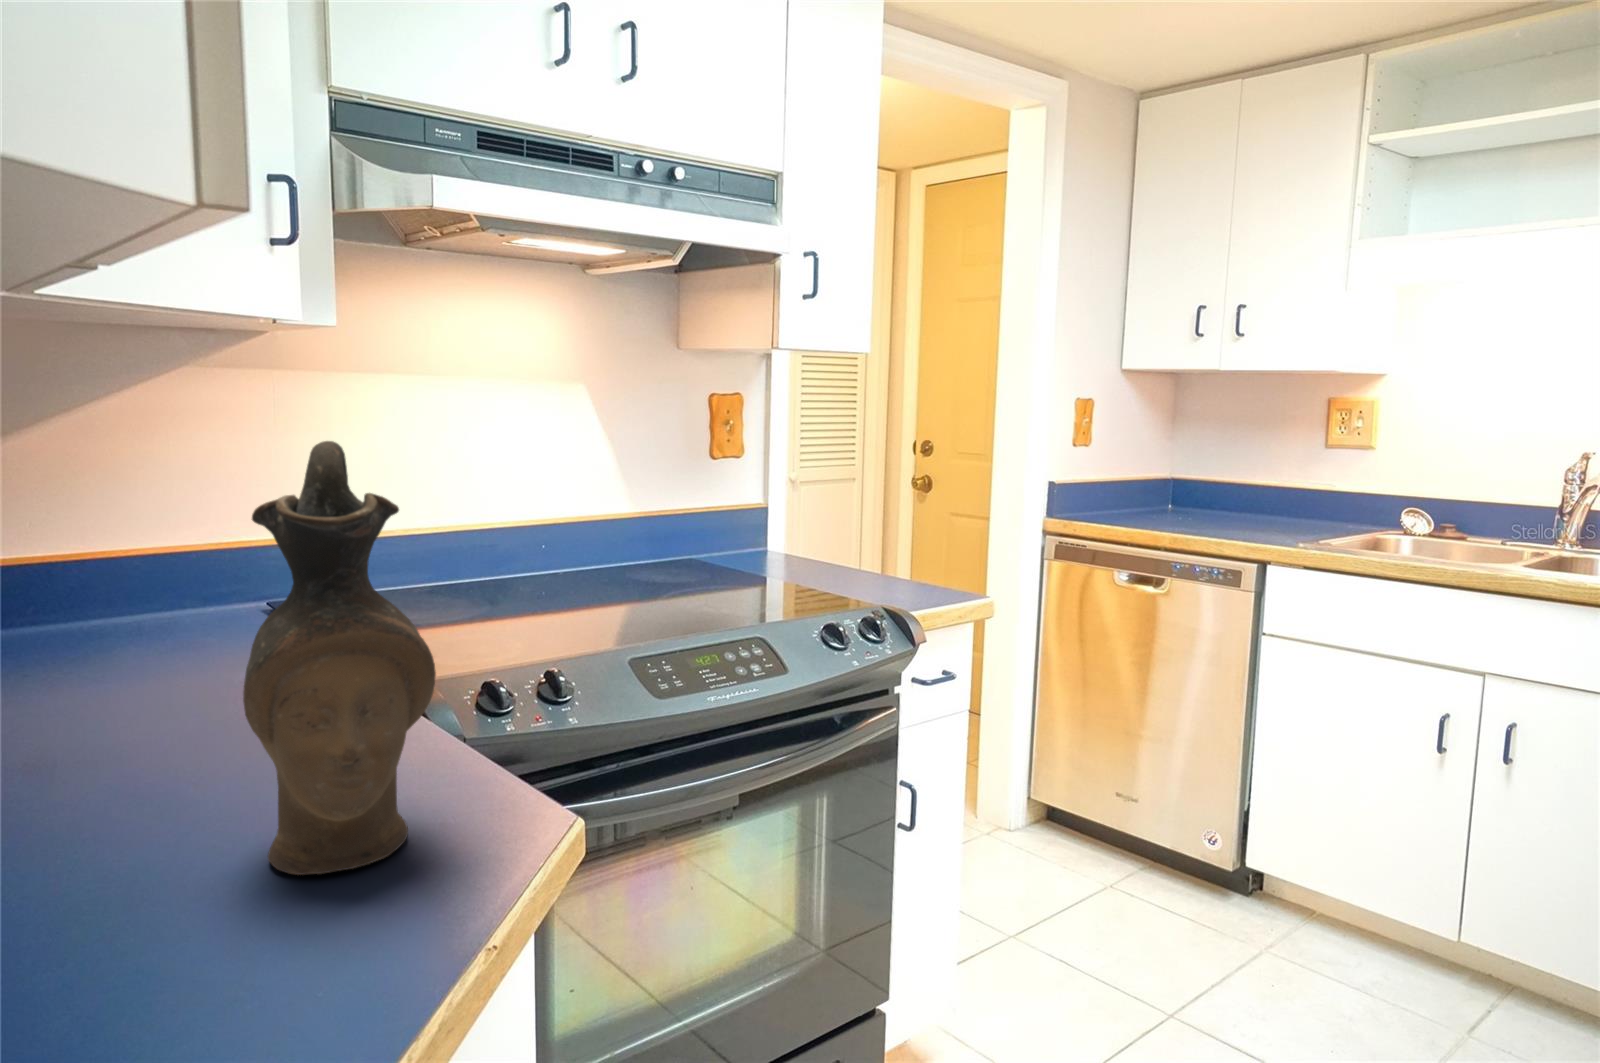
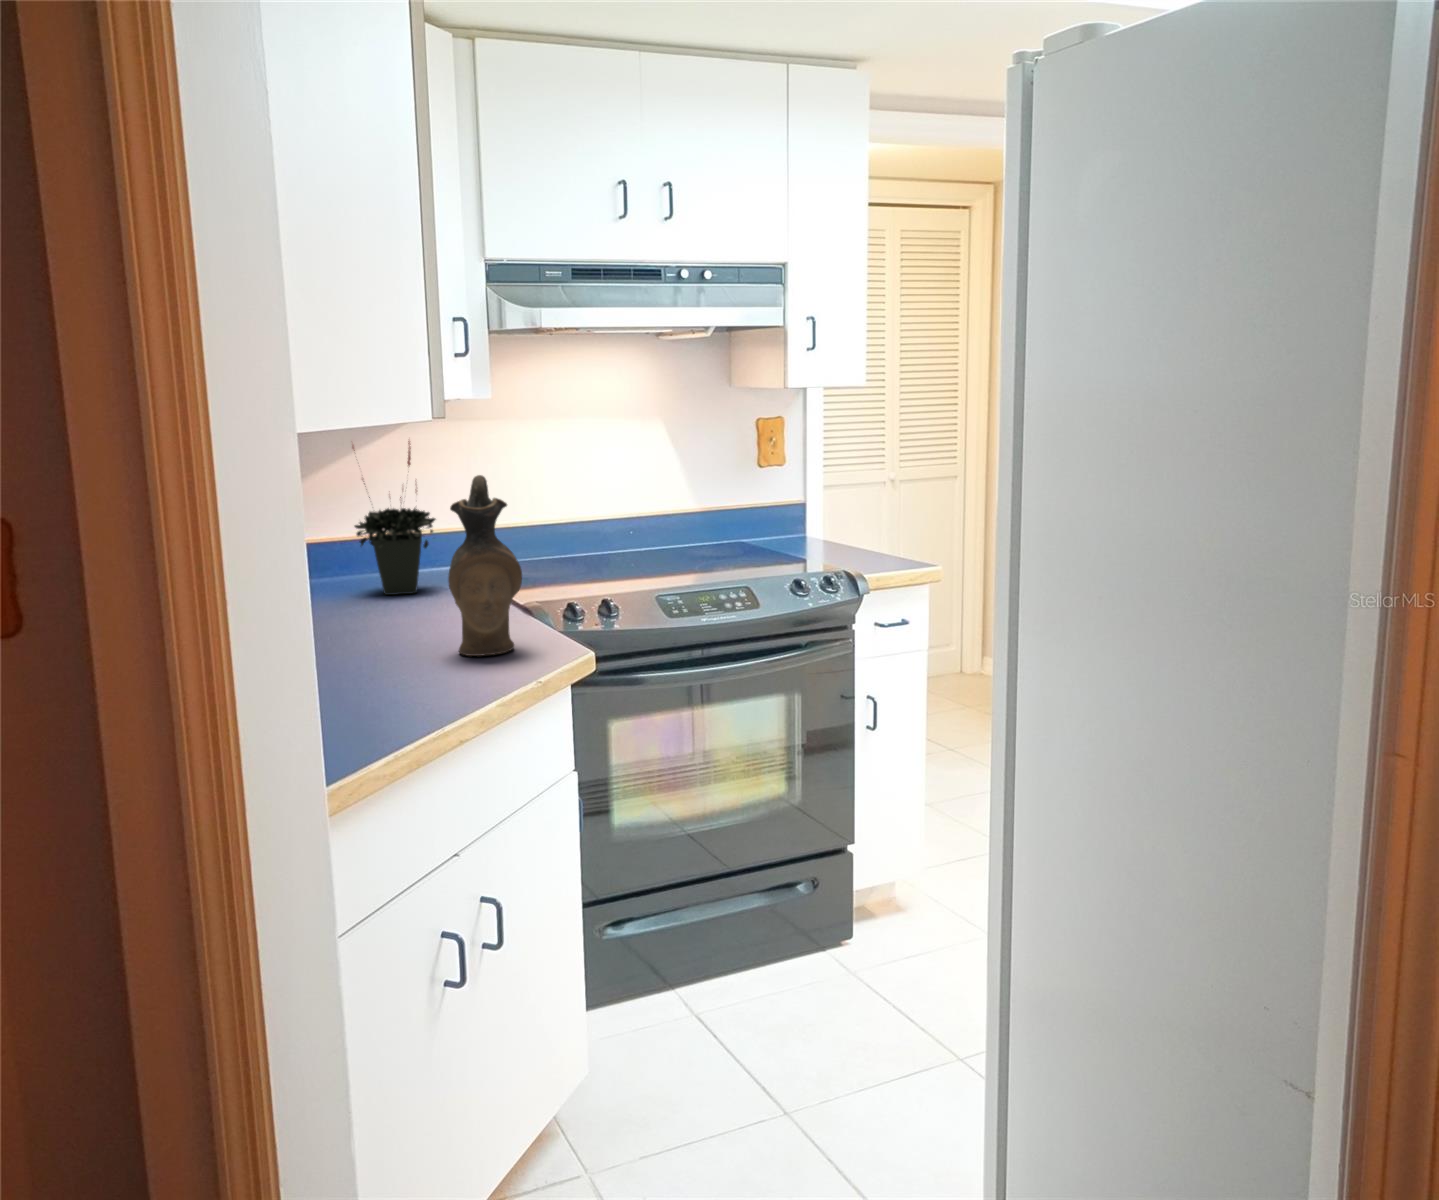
potted plant: none [52,379,228,668] -> present [352,441,435,595]

